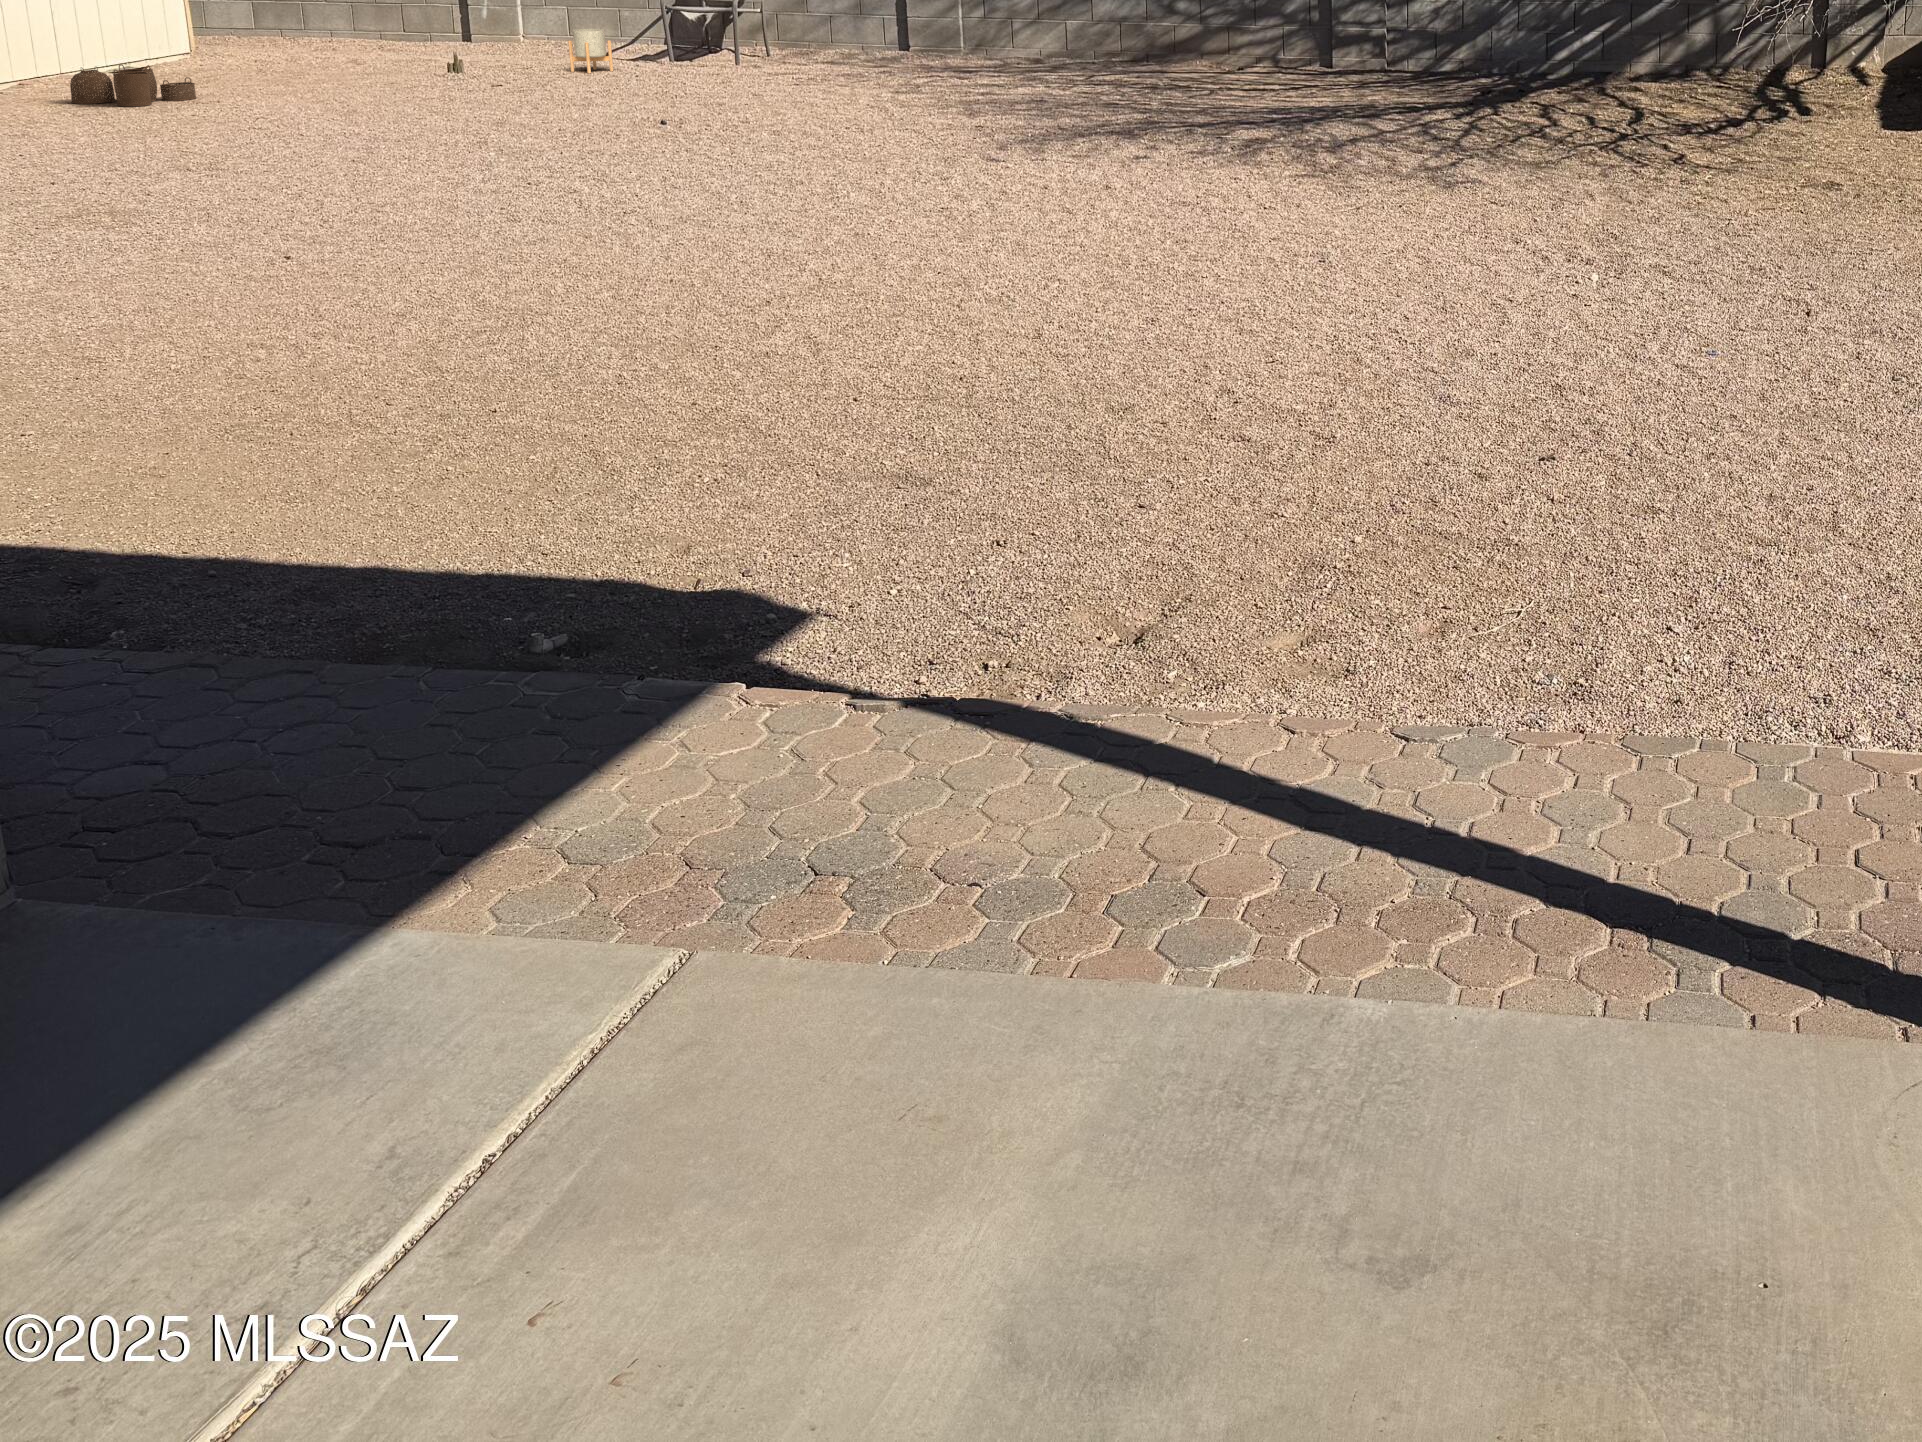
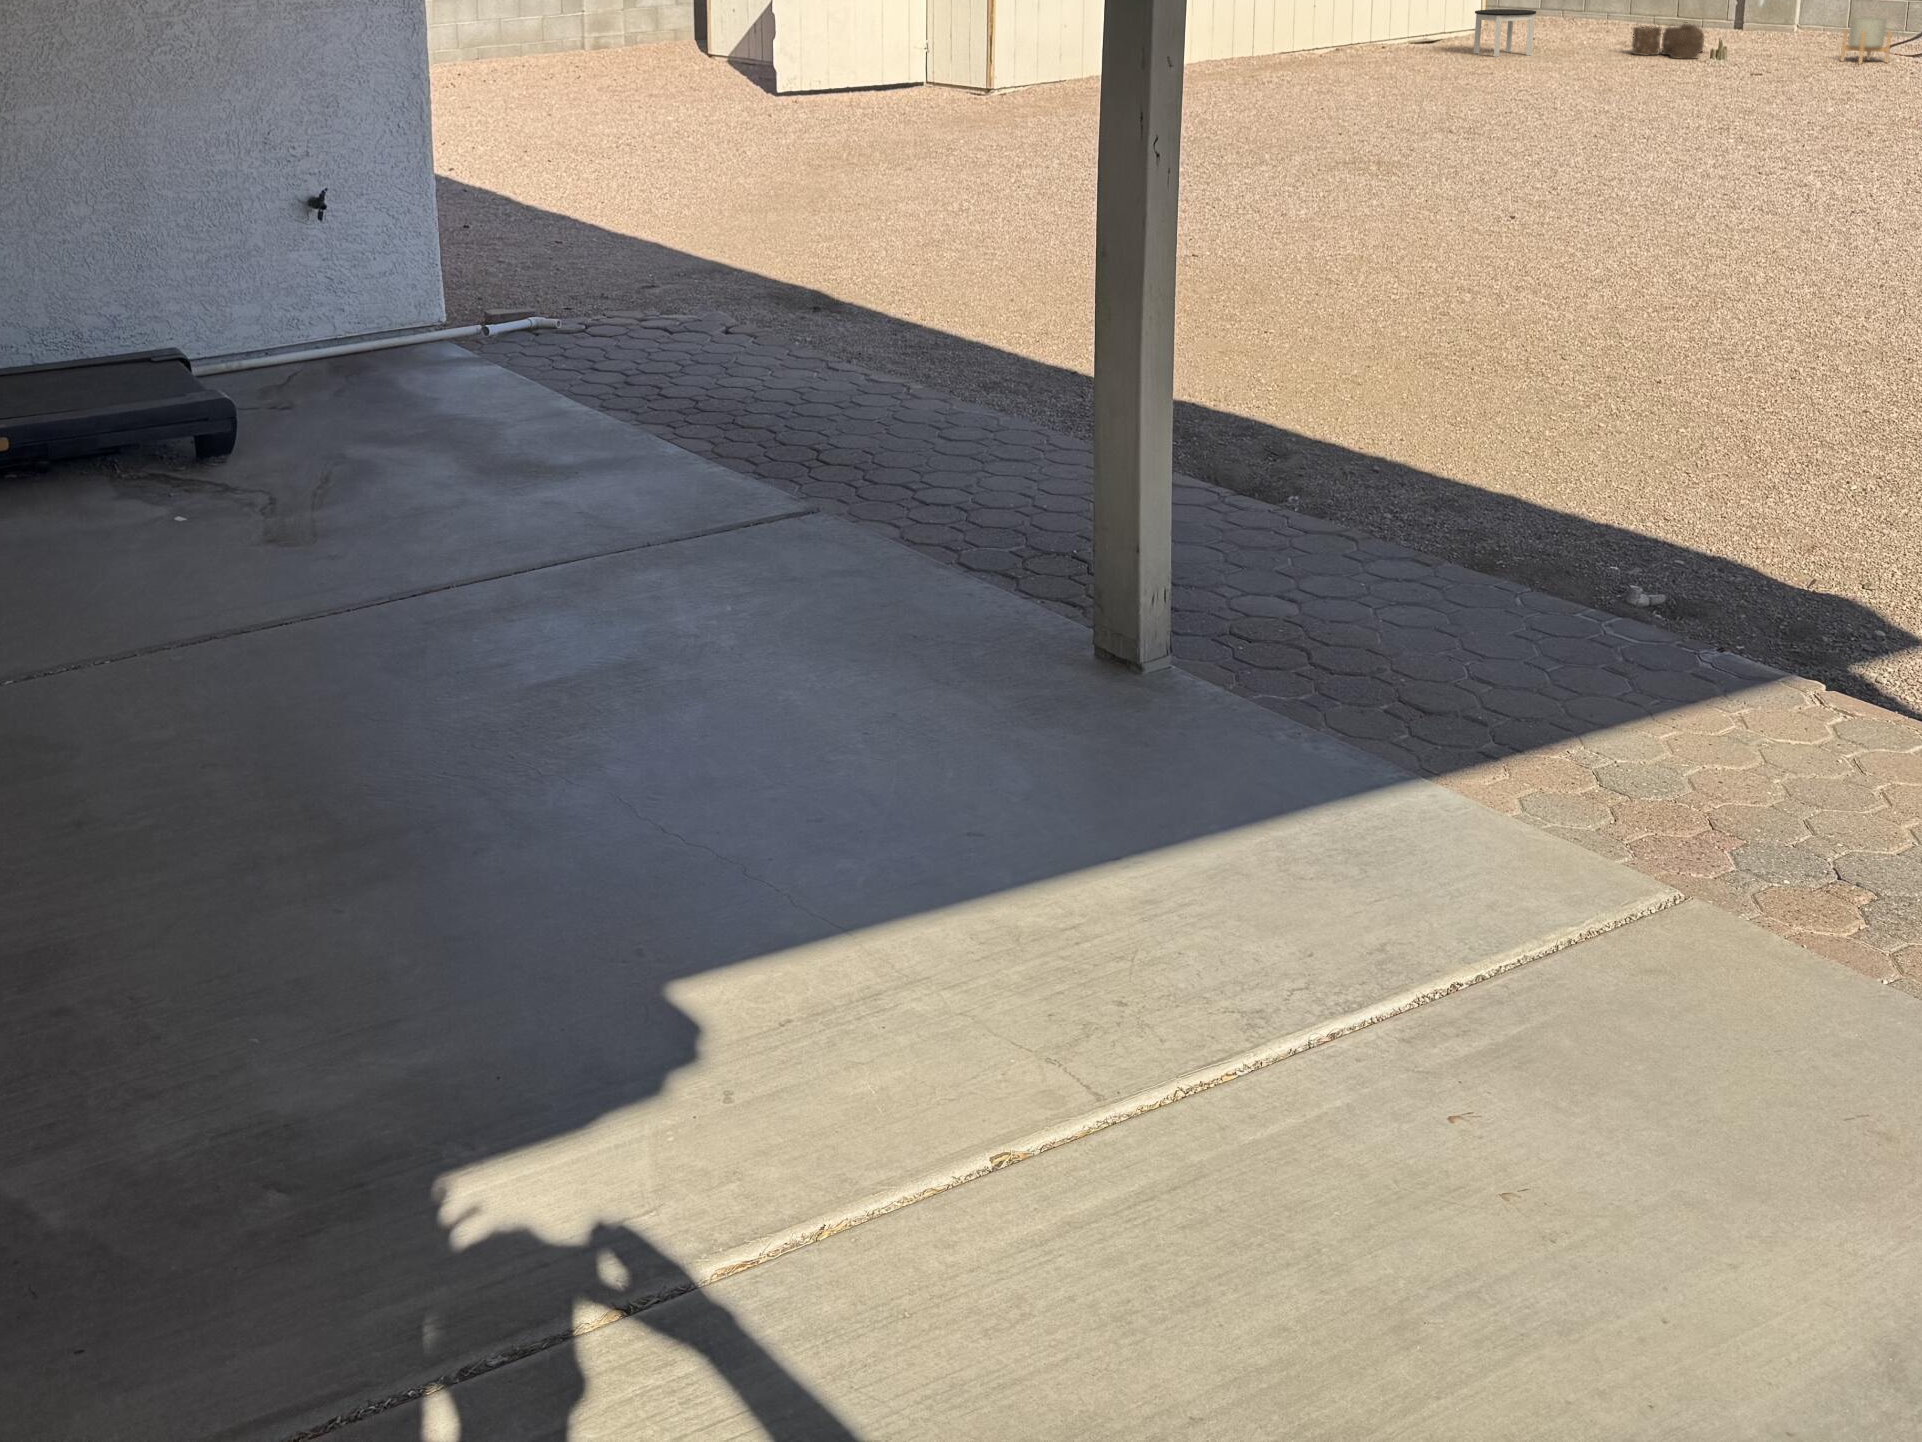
round table: none [178,33,256,86] -> present [1474,9,1536,57]
woven basket: present [70,65,196,107] -> present [1632,22,1704,59]

